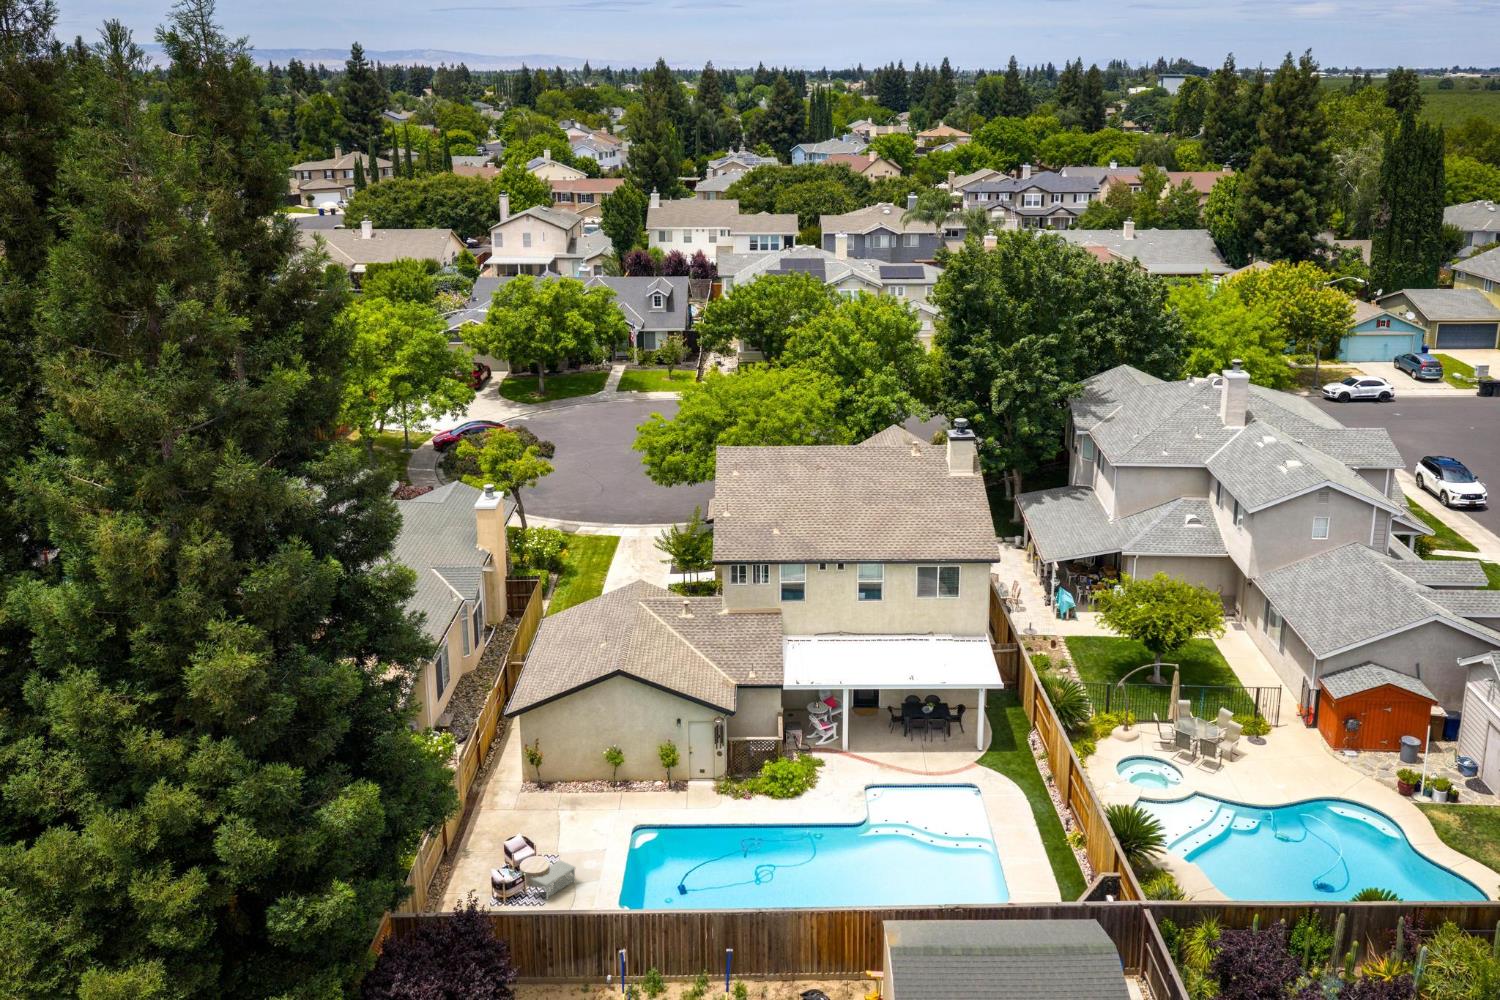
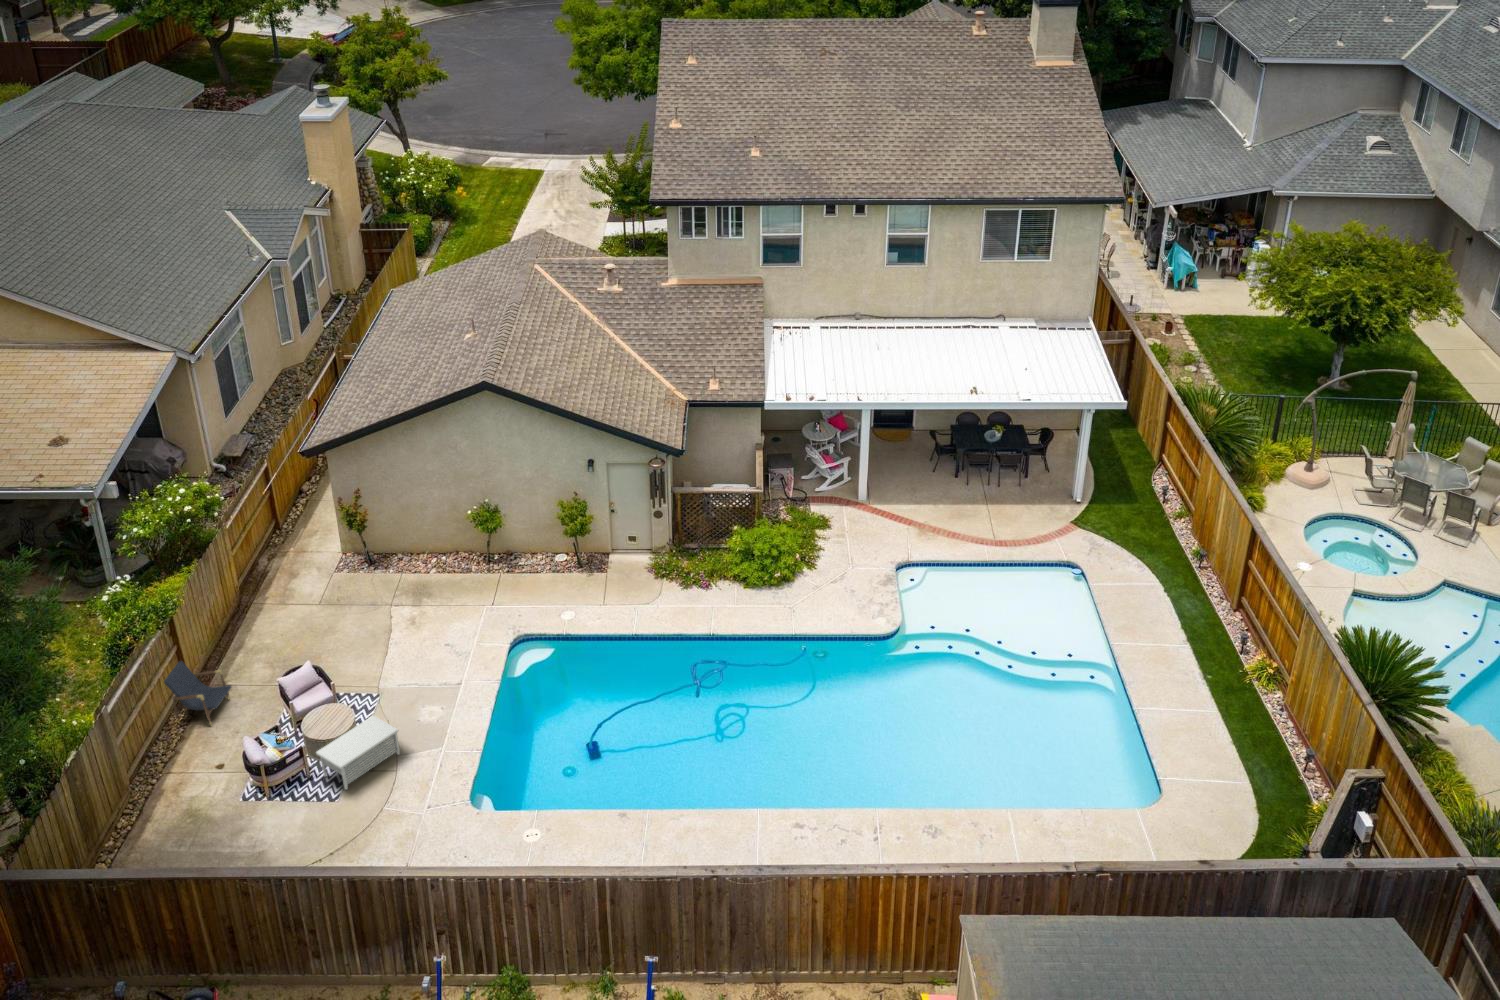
lounge chair: none [439,831,474,870] -> present [164,661,231,726]

